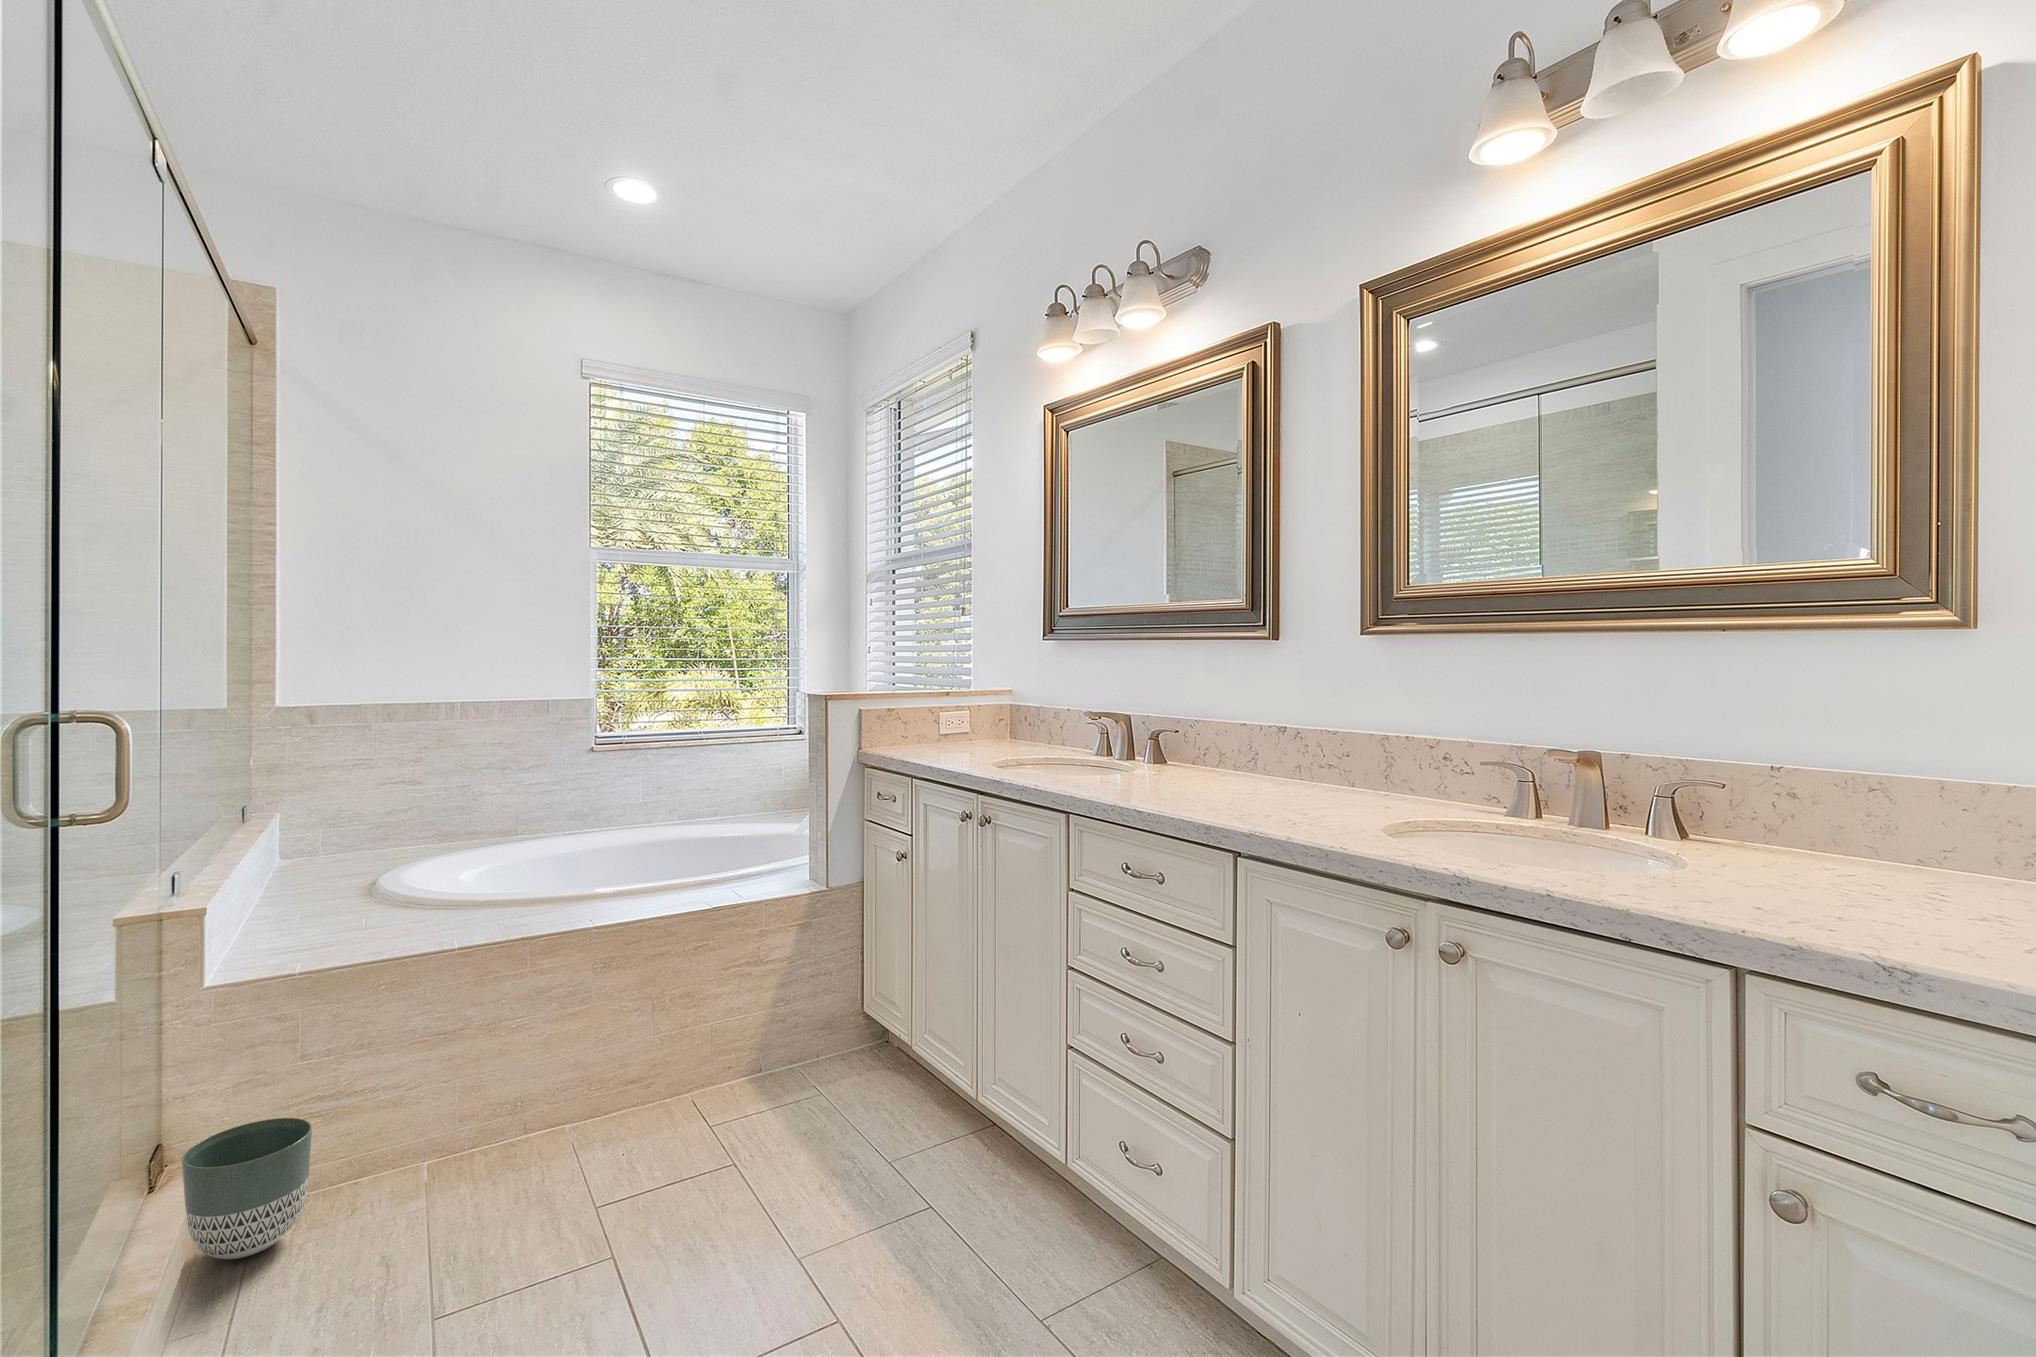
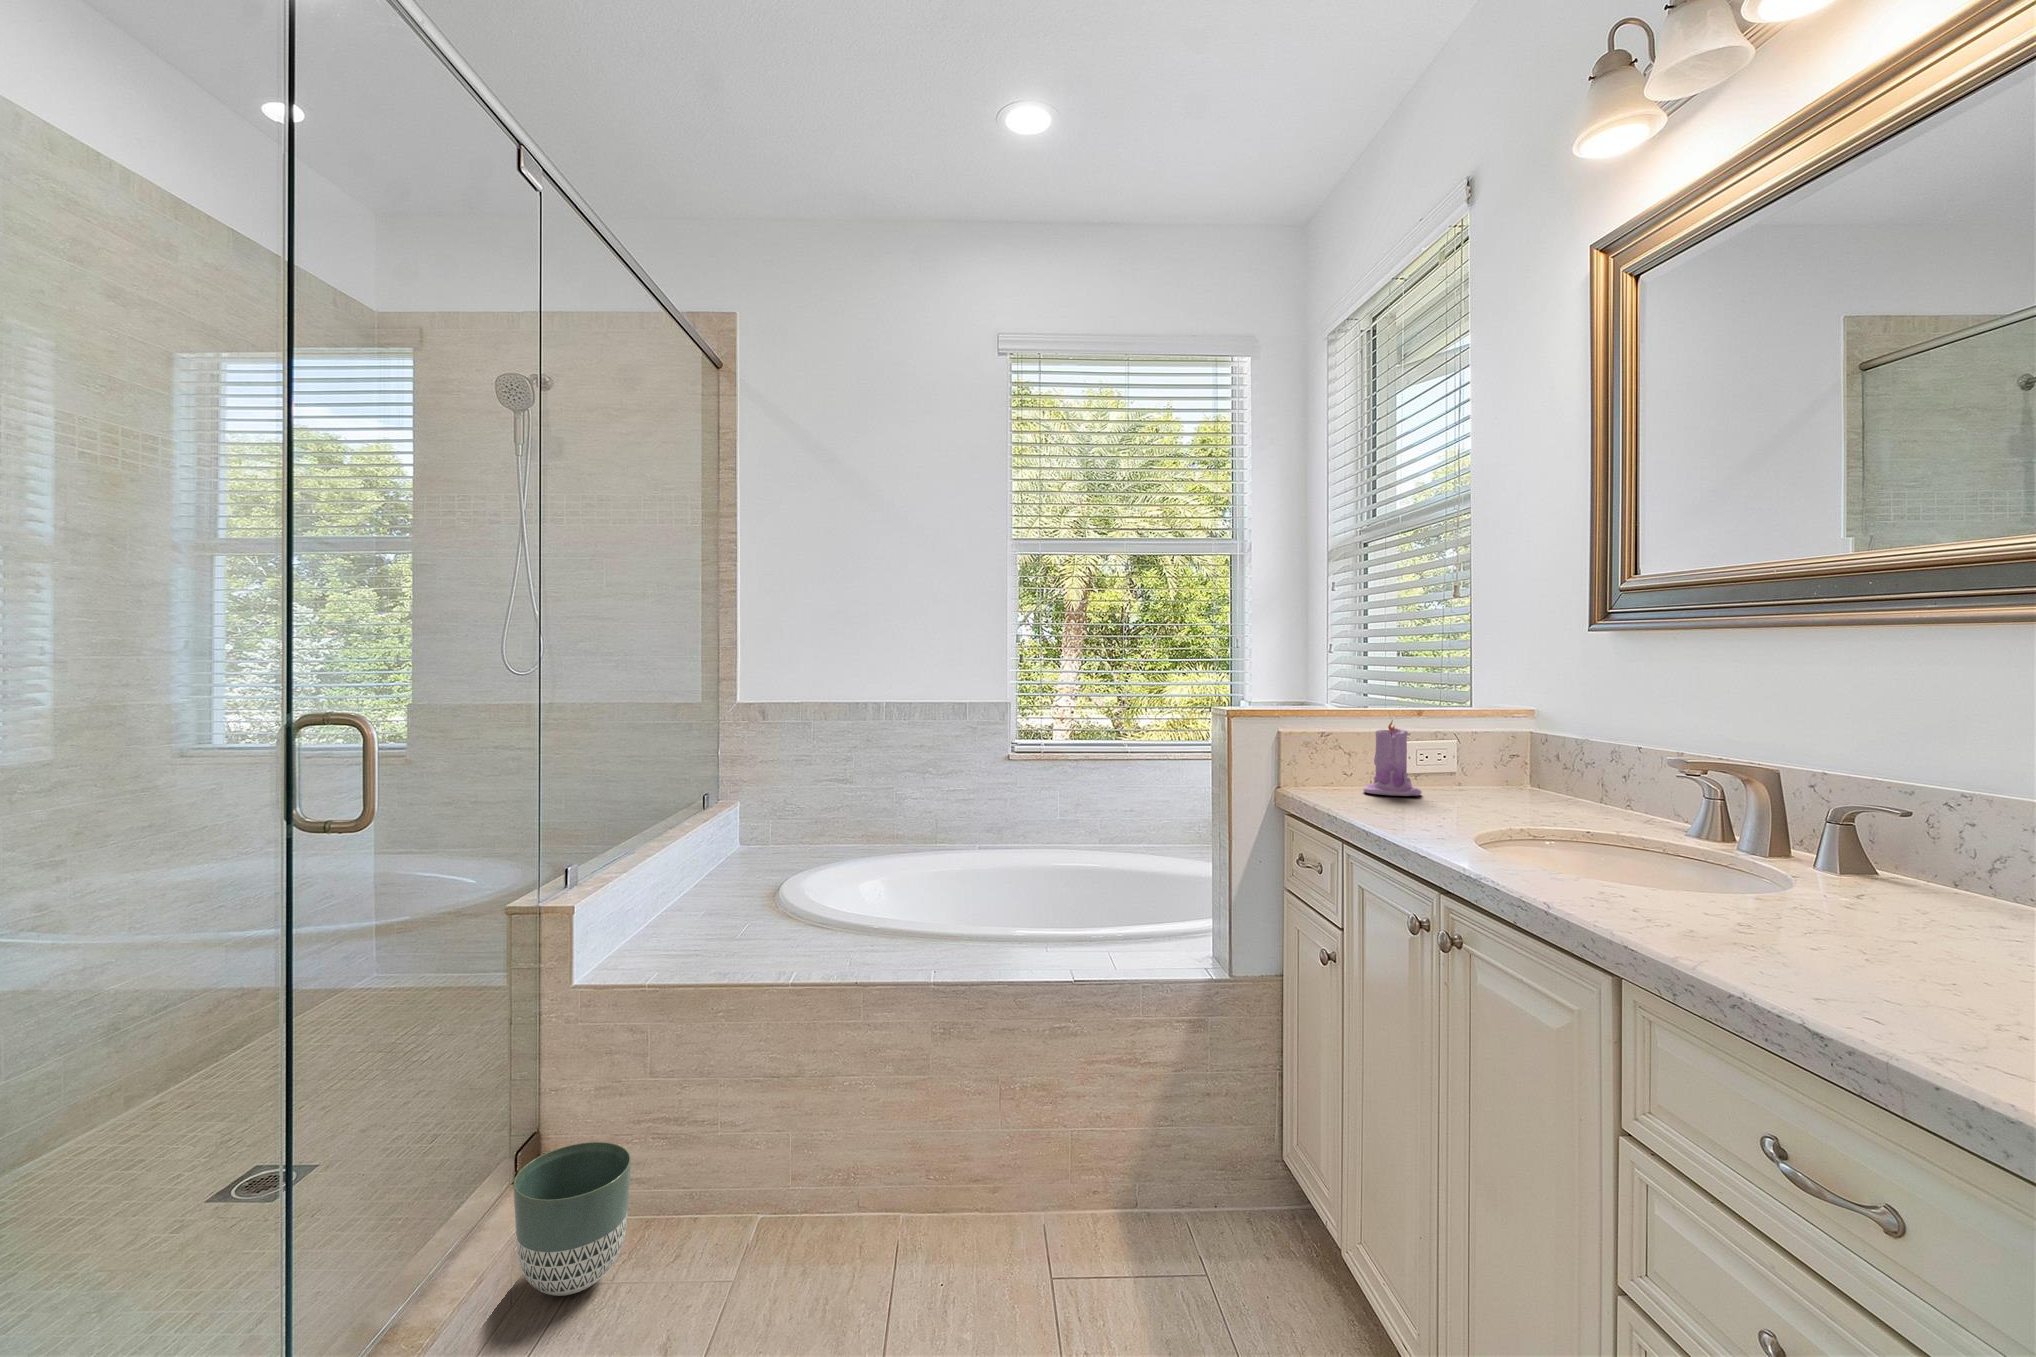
candle: none [917,699,953,750] -> present [1363,720,1422,796]

